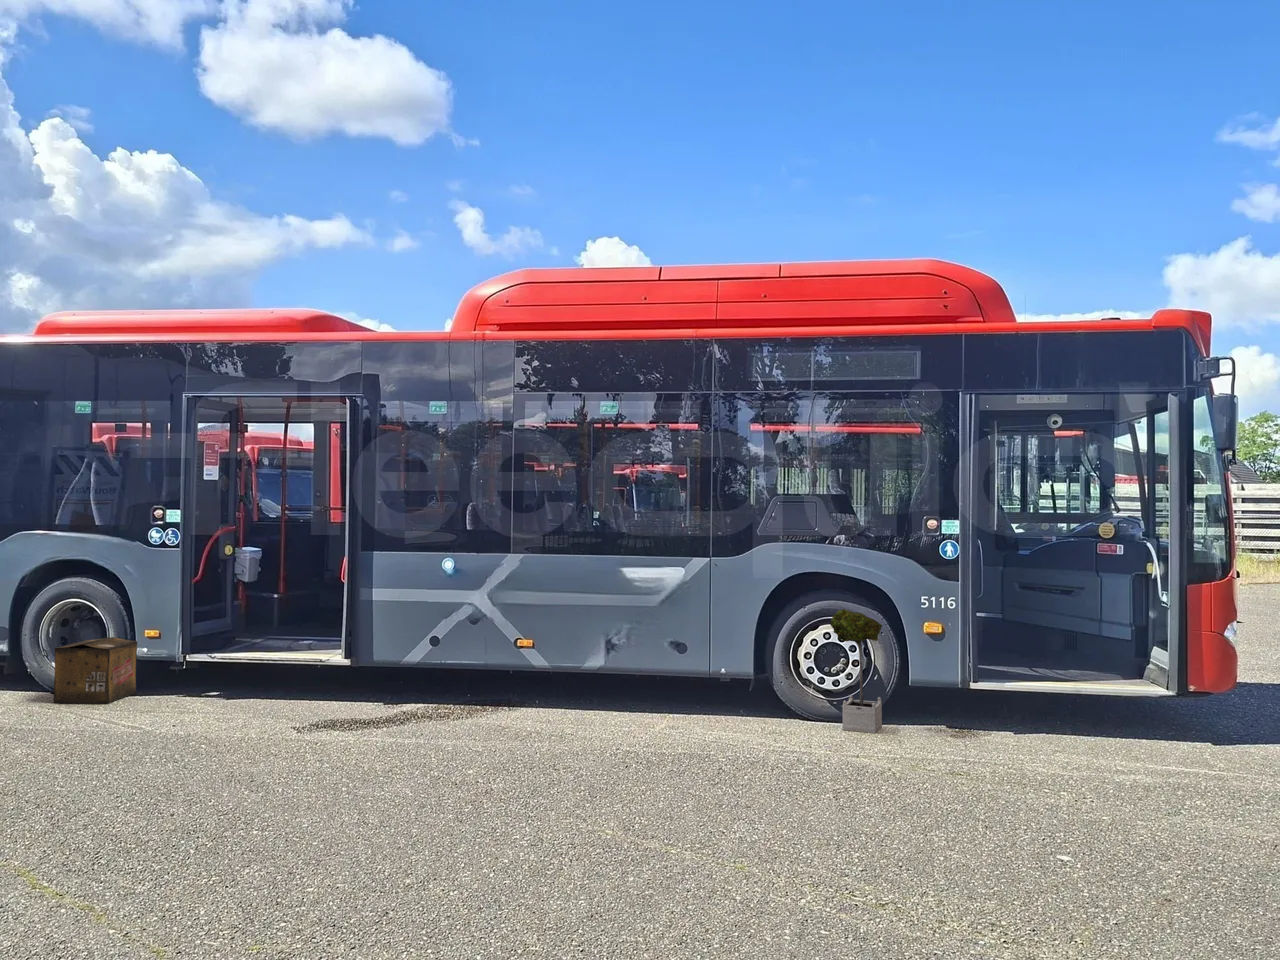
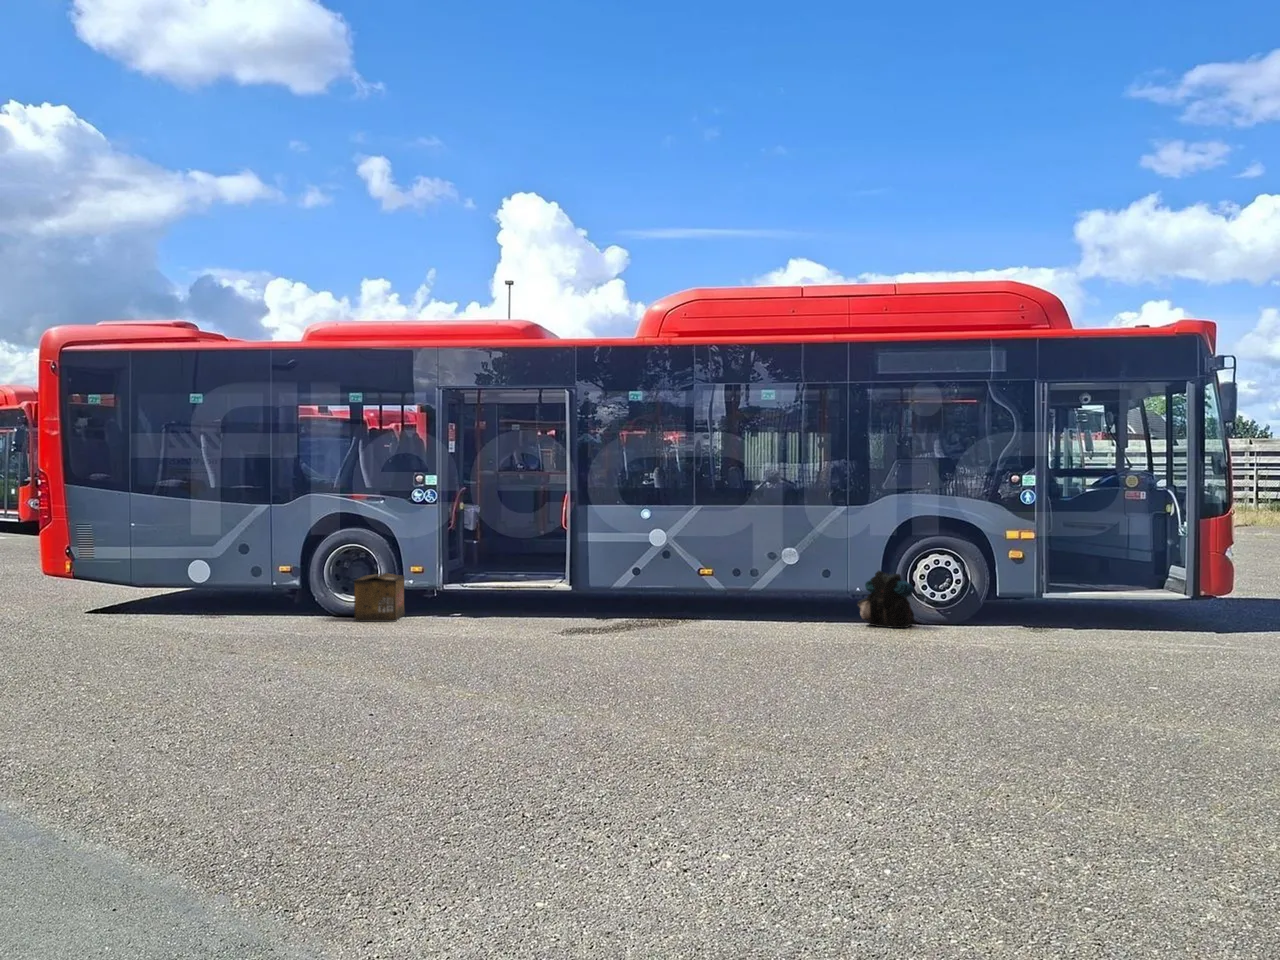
potted tree: present [831,609,882,733] -> none [941,541,979,630]
backpack: none [718,647,798,728] -> present [857,571,916,628]

